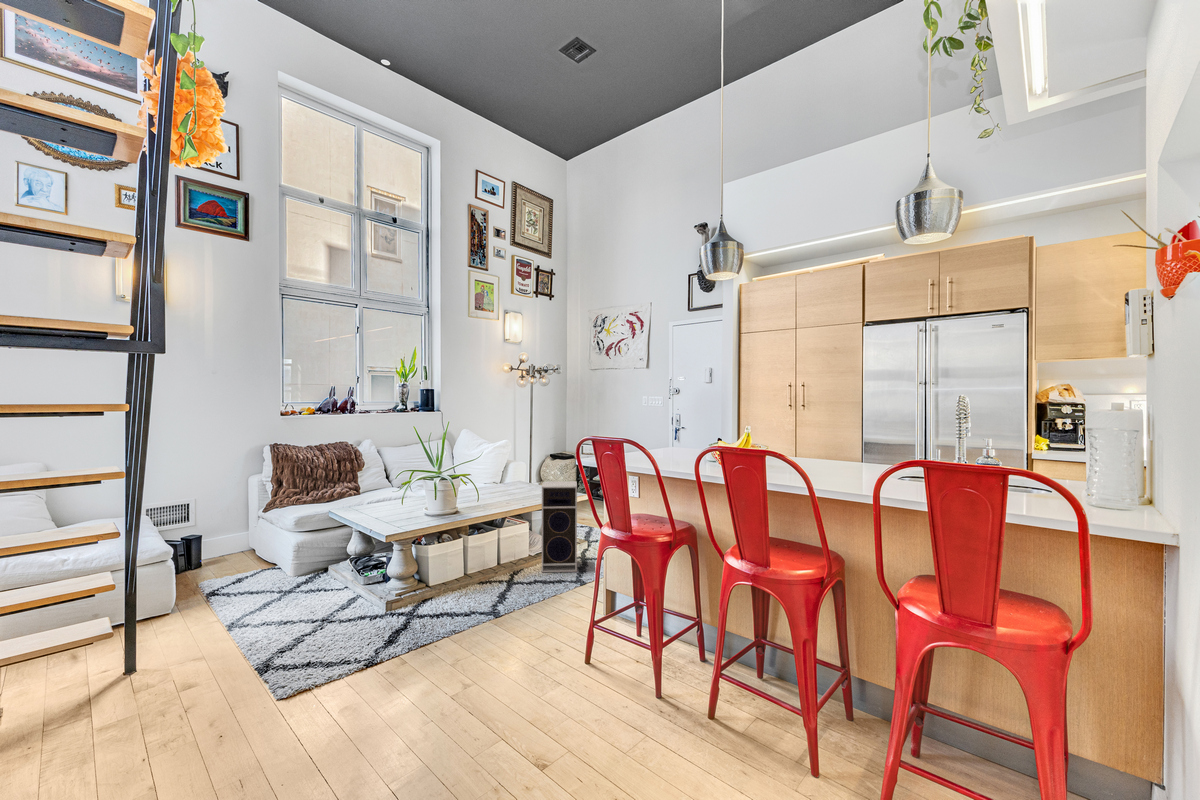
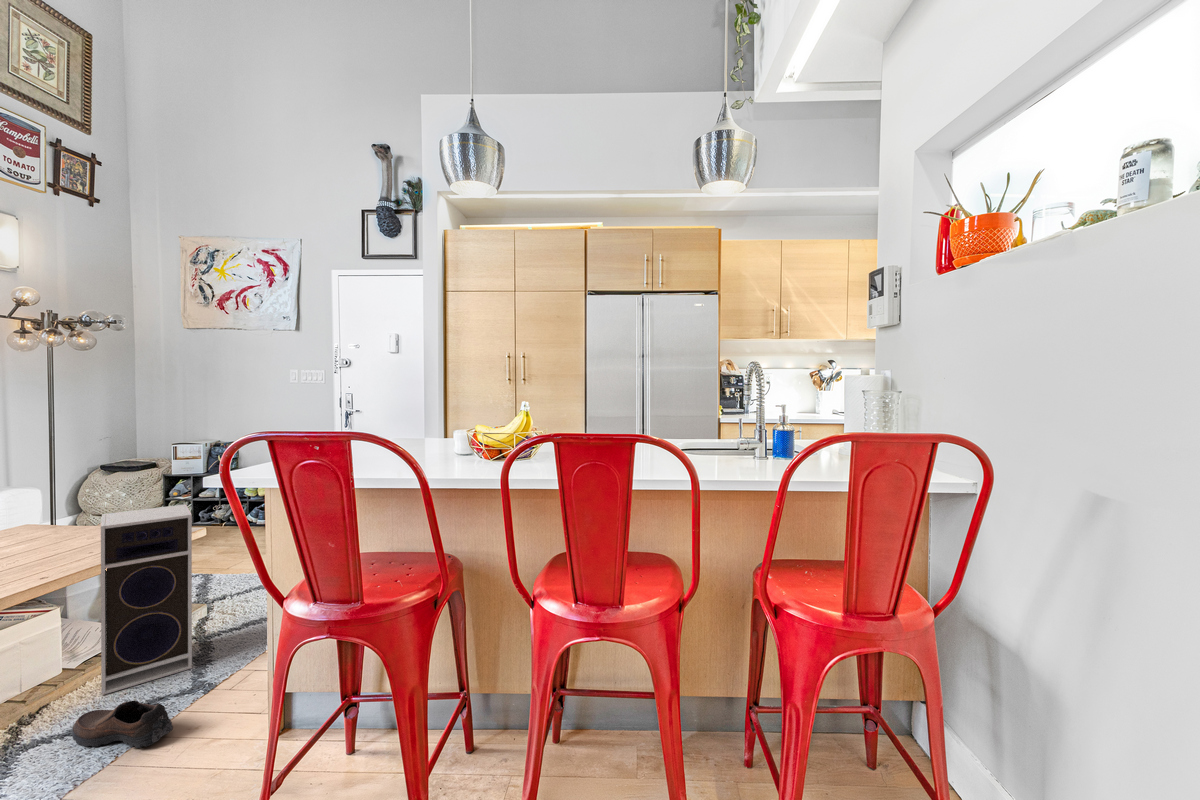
shoe: none [530,574,564,596] -> present [72,701,173,748]

